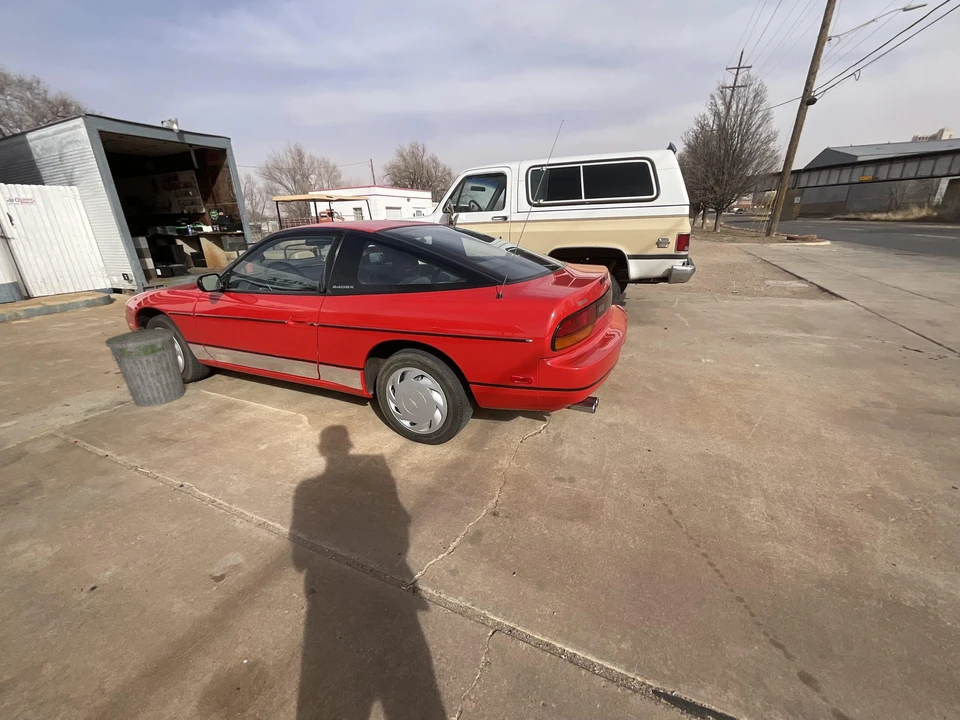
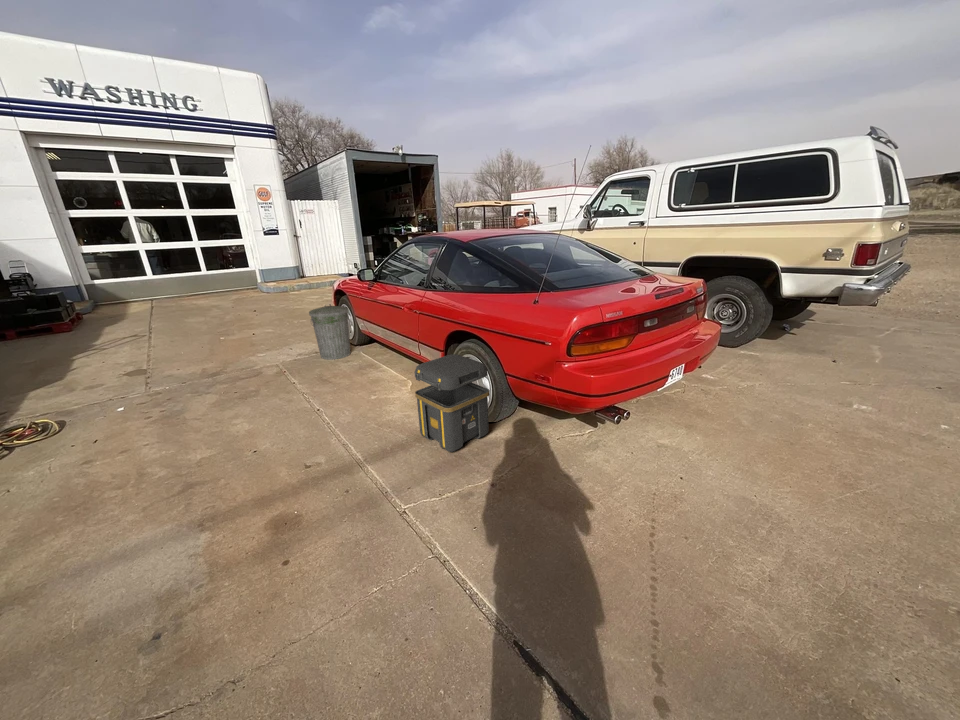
toolbox: none [354,369,447,489] -> present [414,354,490,452]

